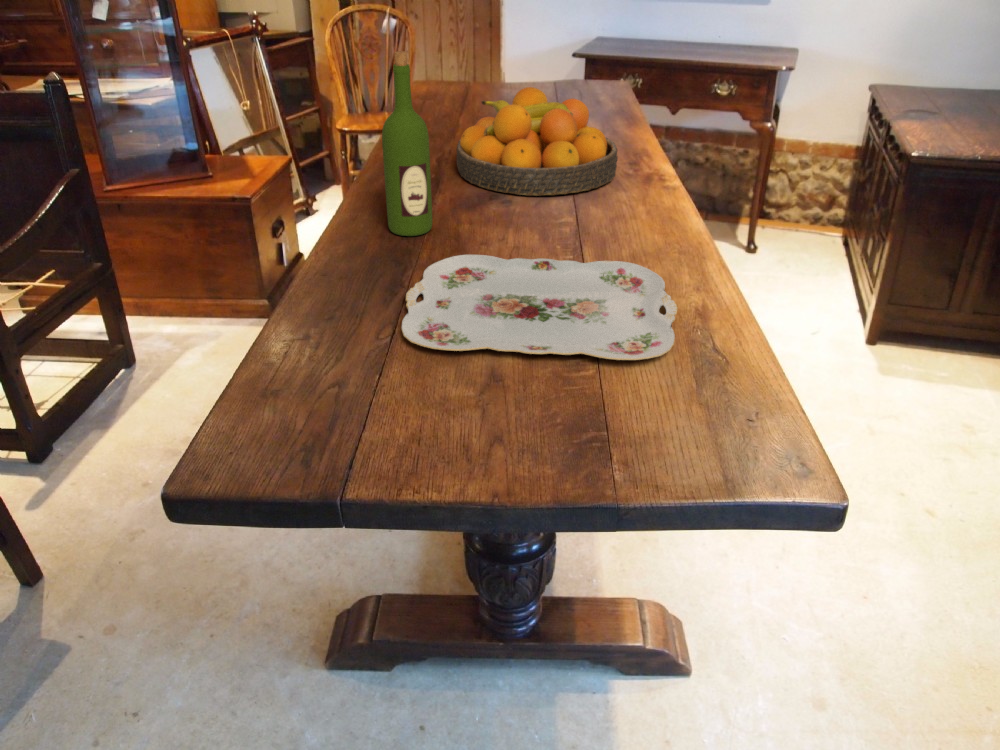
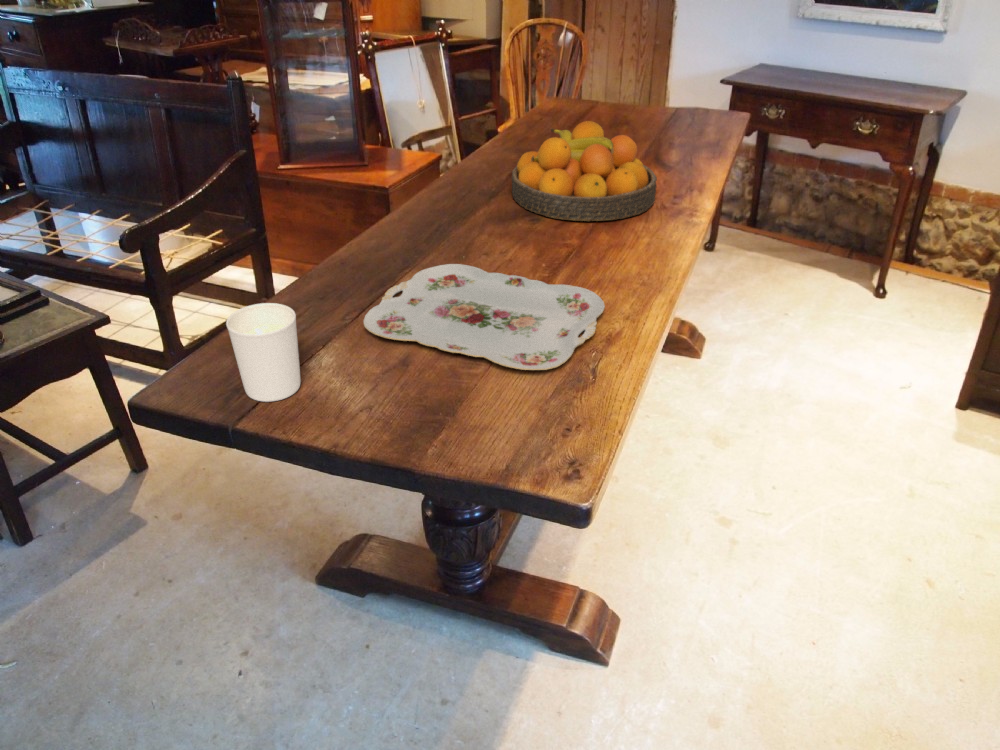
wine bottle: present [382,51,432,236] -> none [415,91,455,243]
candle holder: none [285,324,380,458] -> present [226,303,301,402]

